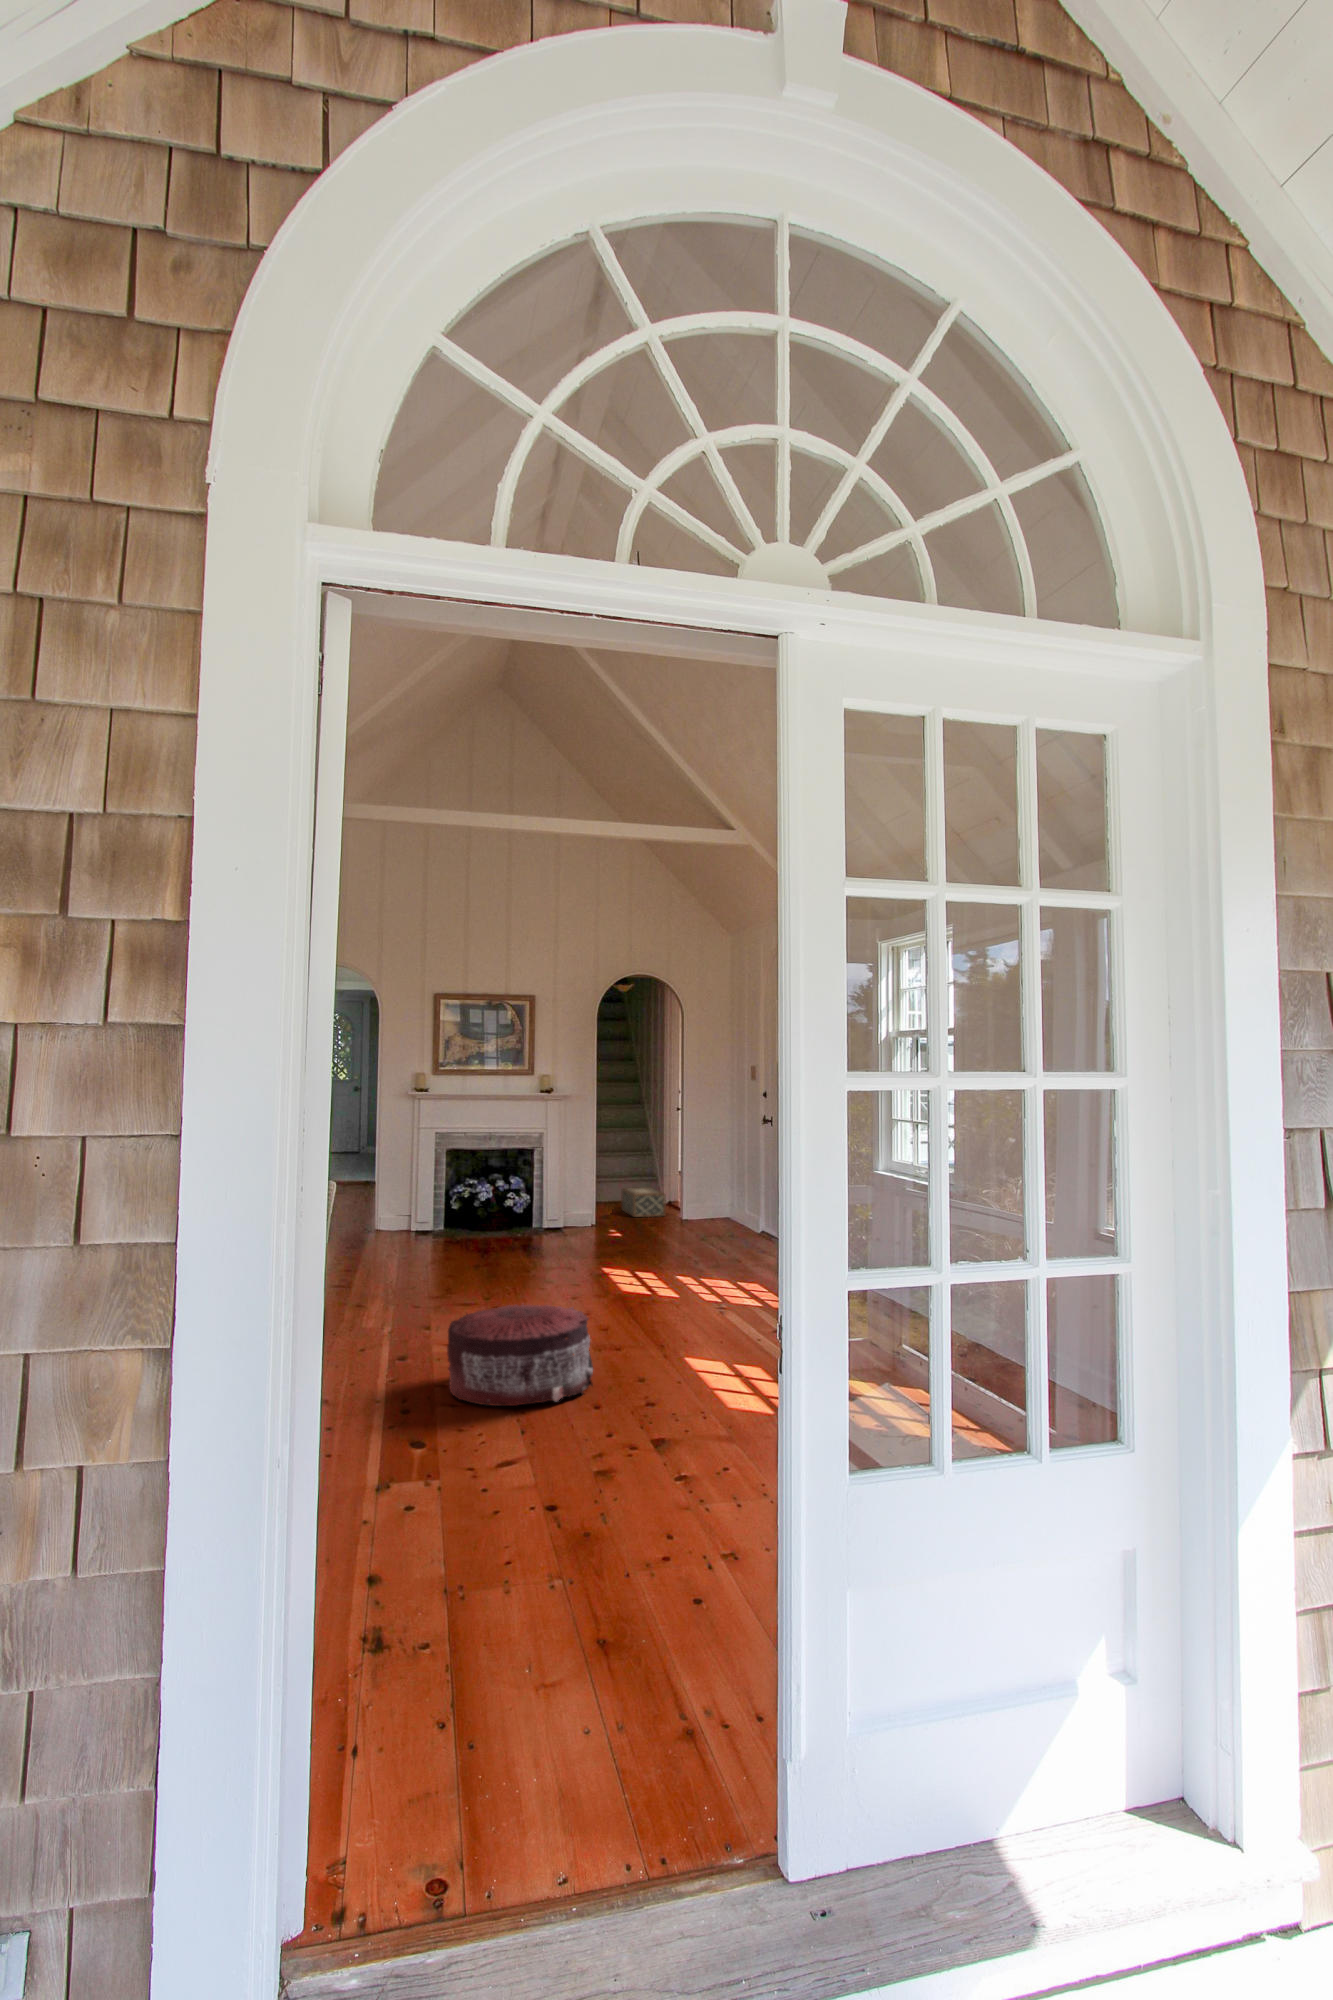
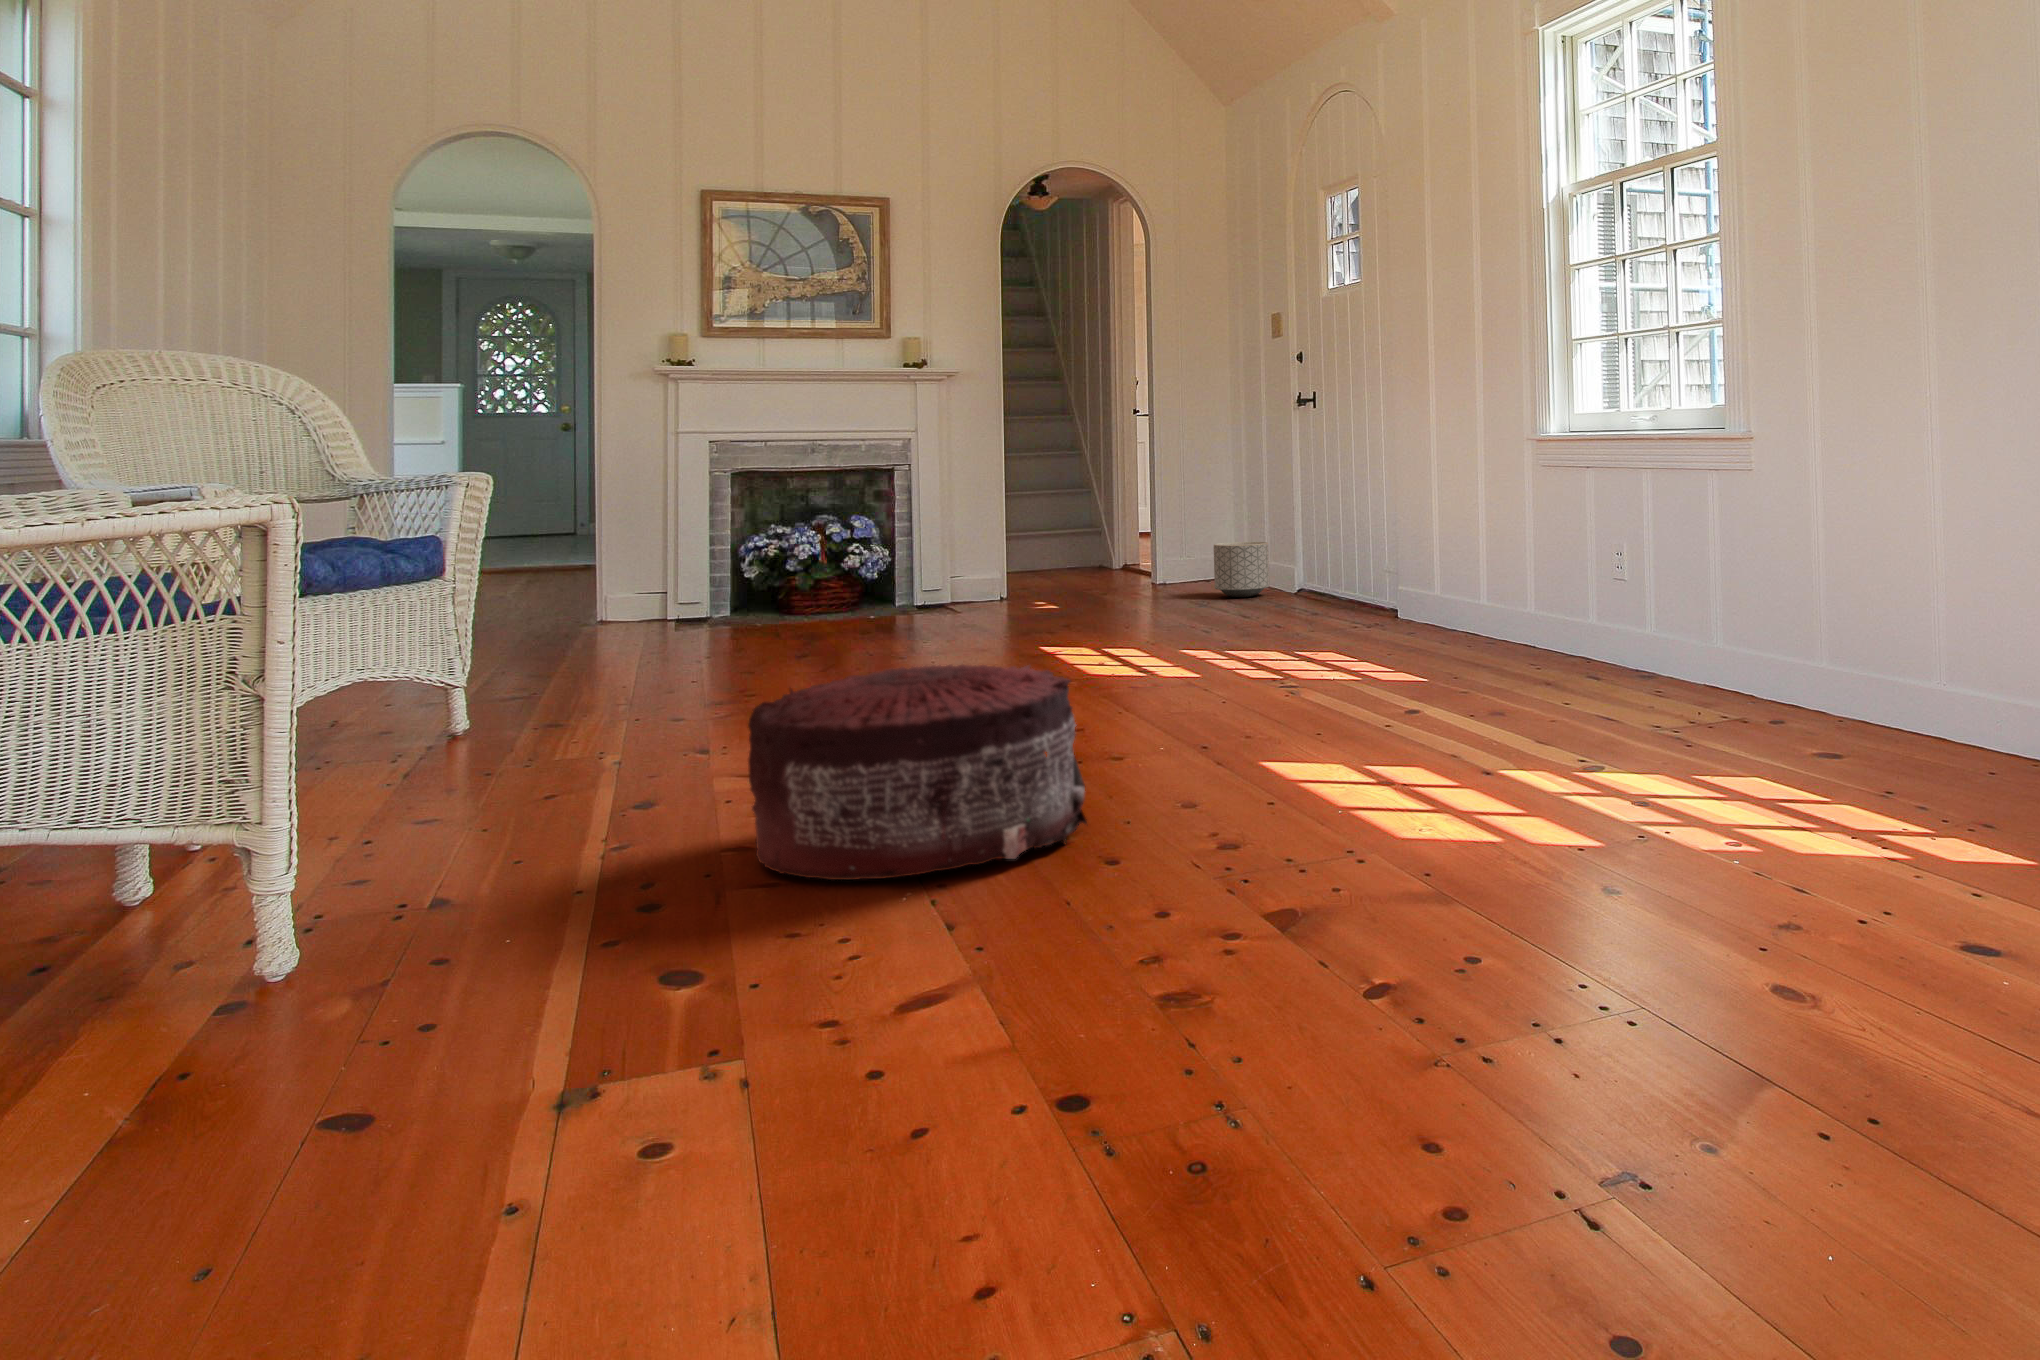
woven basket: present [621,1187,666,1217] -> none [1045,543,1125,589]
planter: none [713,1198,745,1232] -> present [1214,542,1270,597]

